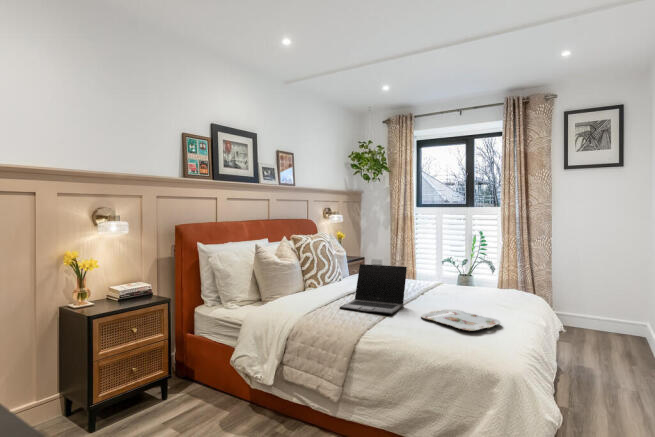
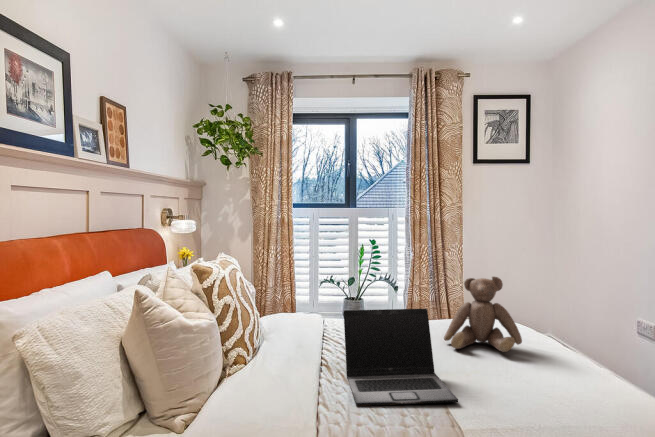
teddy bear: none [442,253,492,302] -> present [444,277,522,352]
serving tray: present [421,310,501,331] -> none [491,370,615,412]

